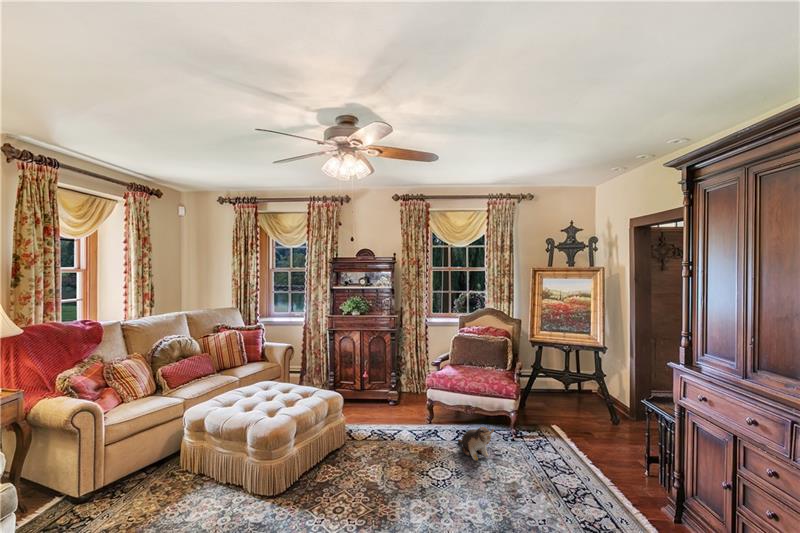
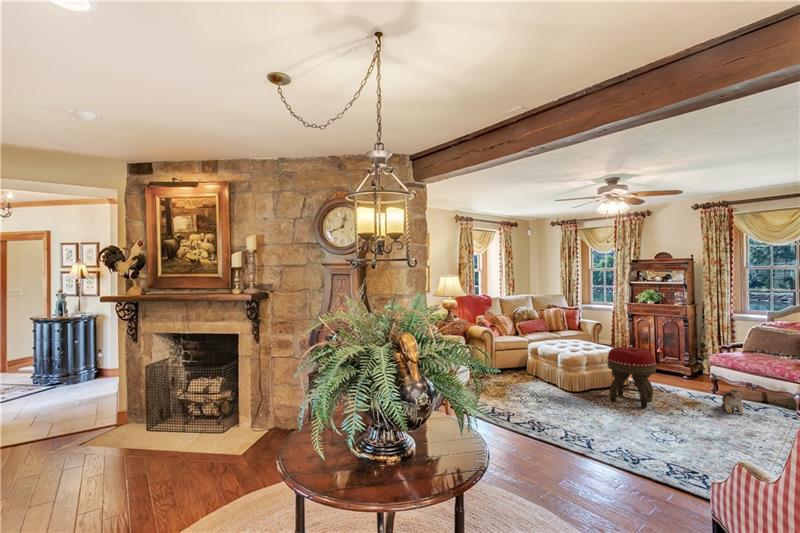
footstool: none [335,392,404,500] -> present [608,347,656,409]

